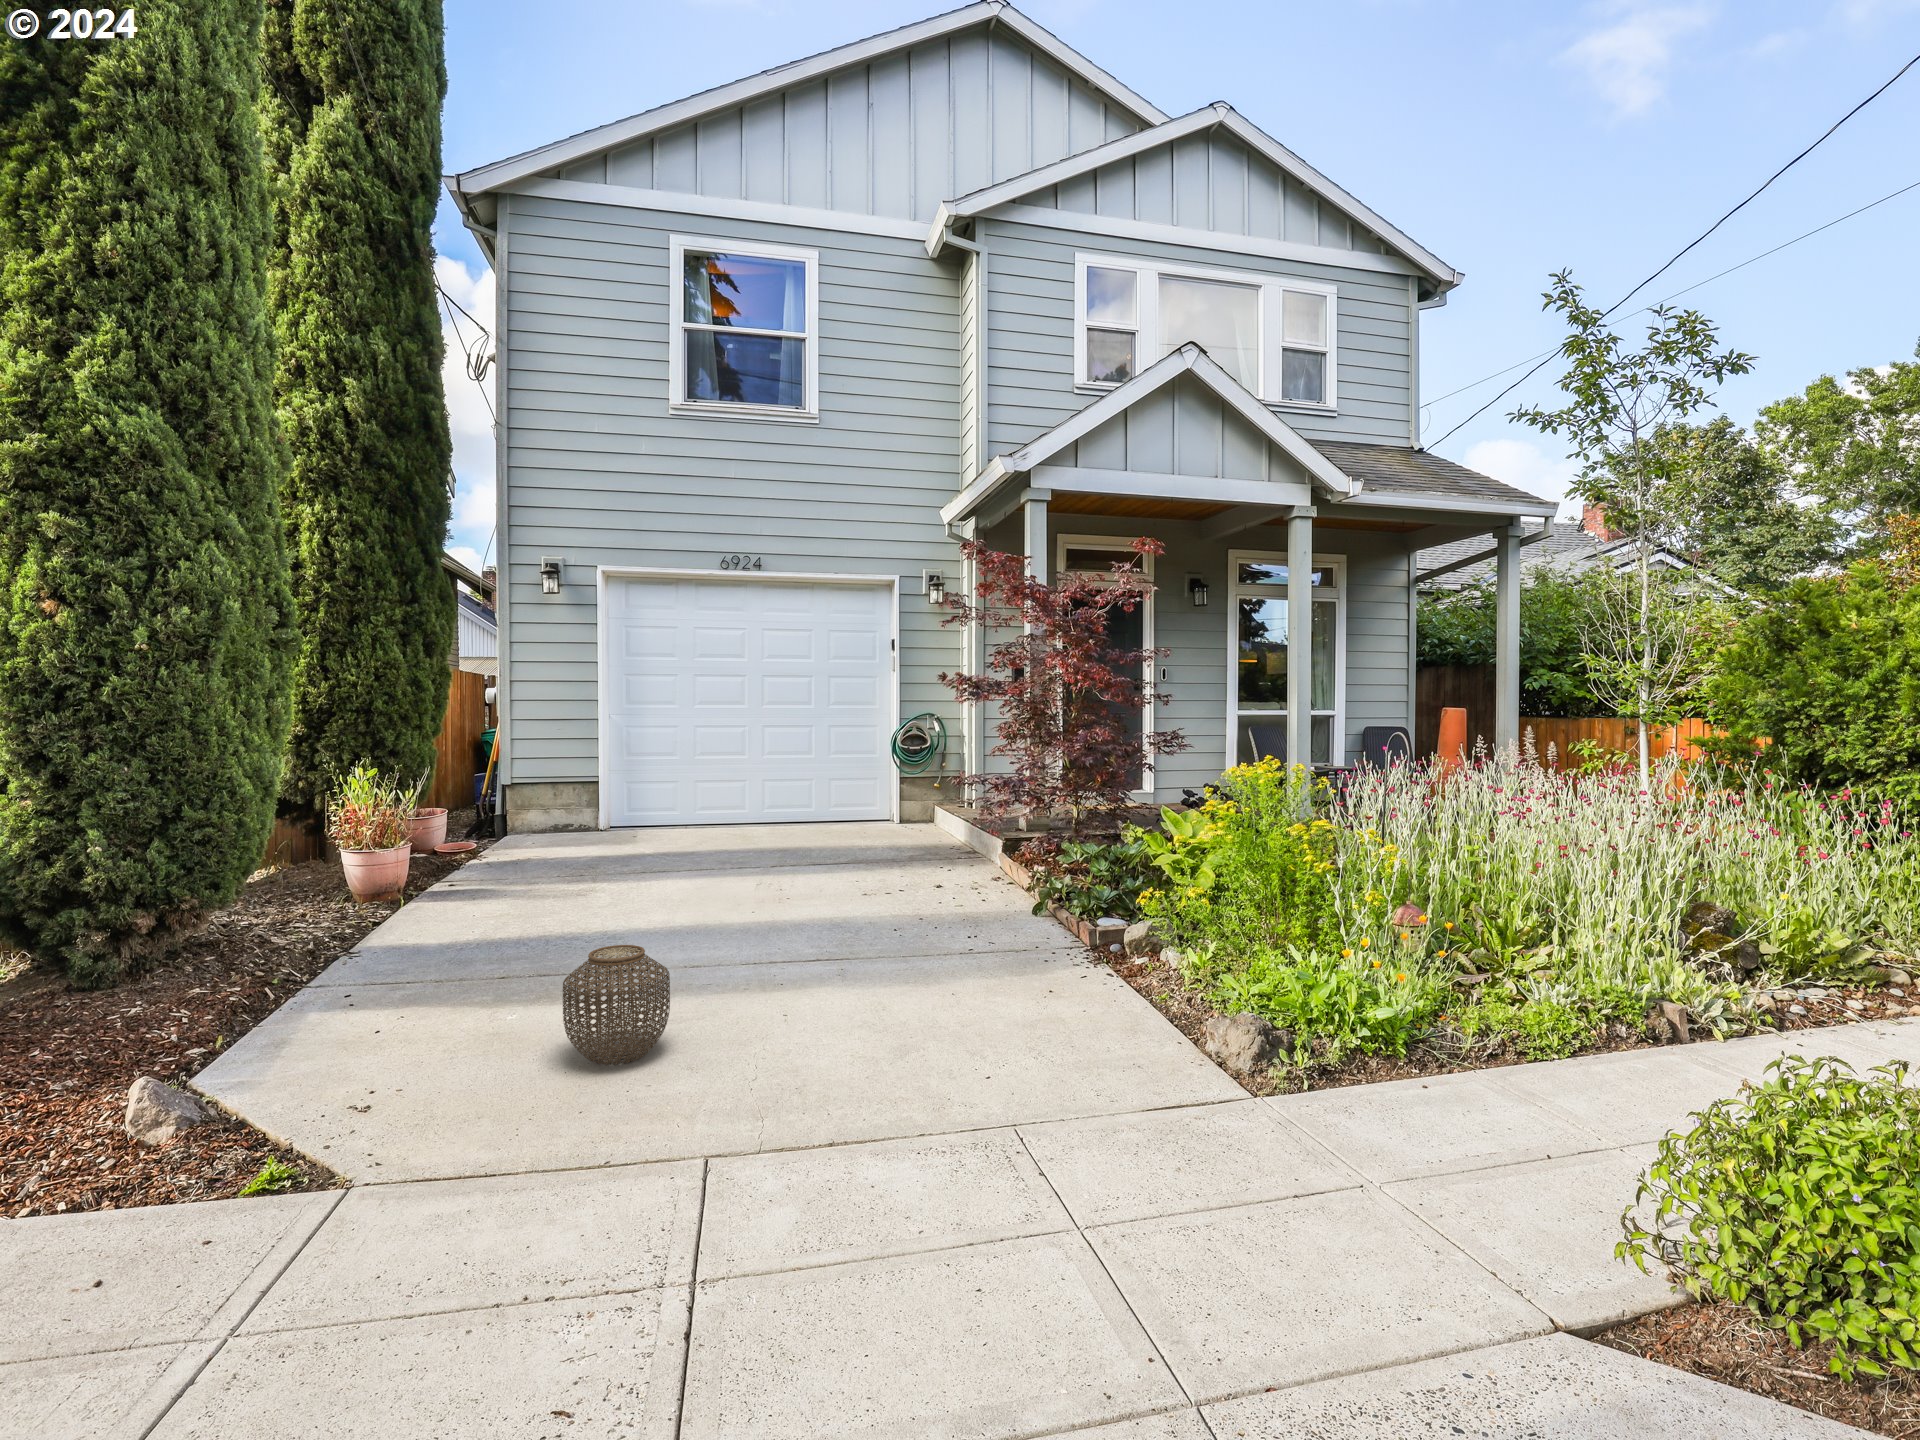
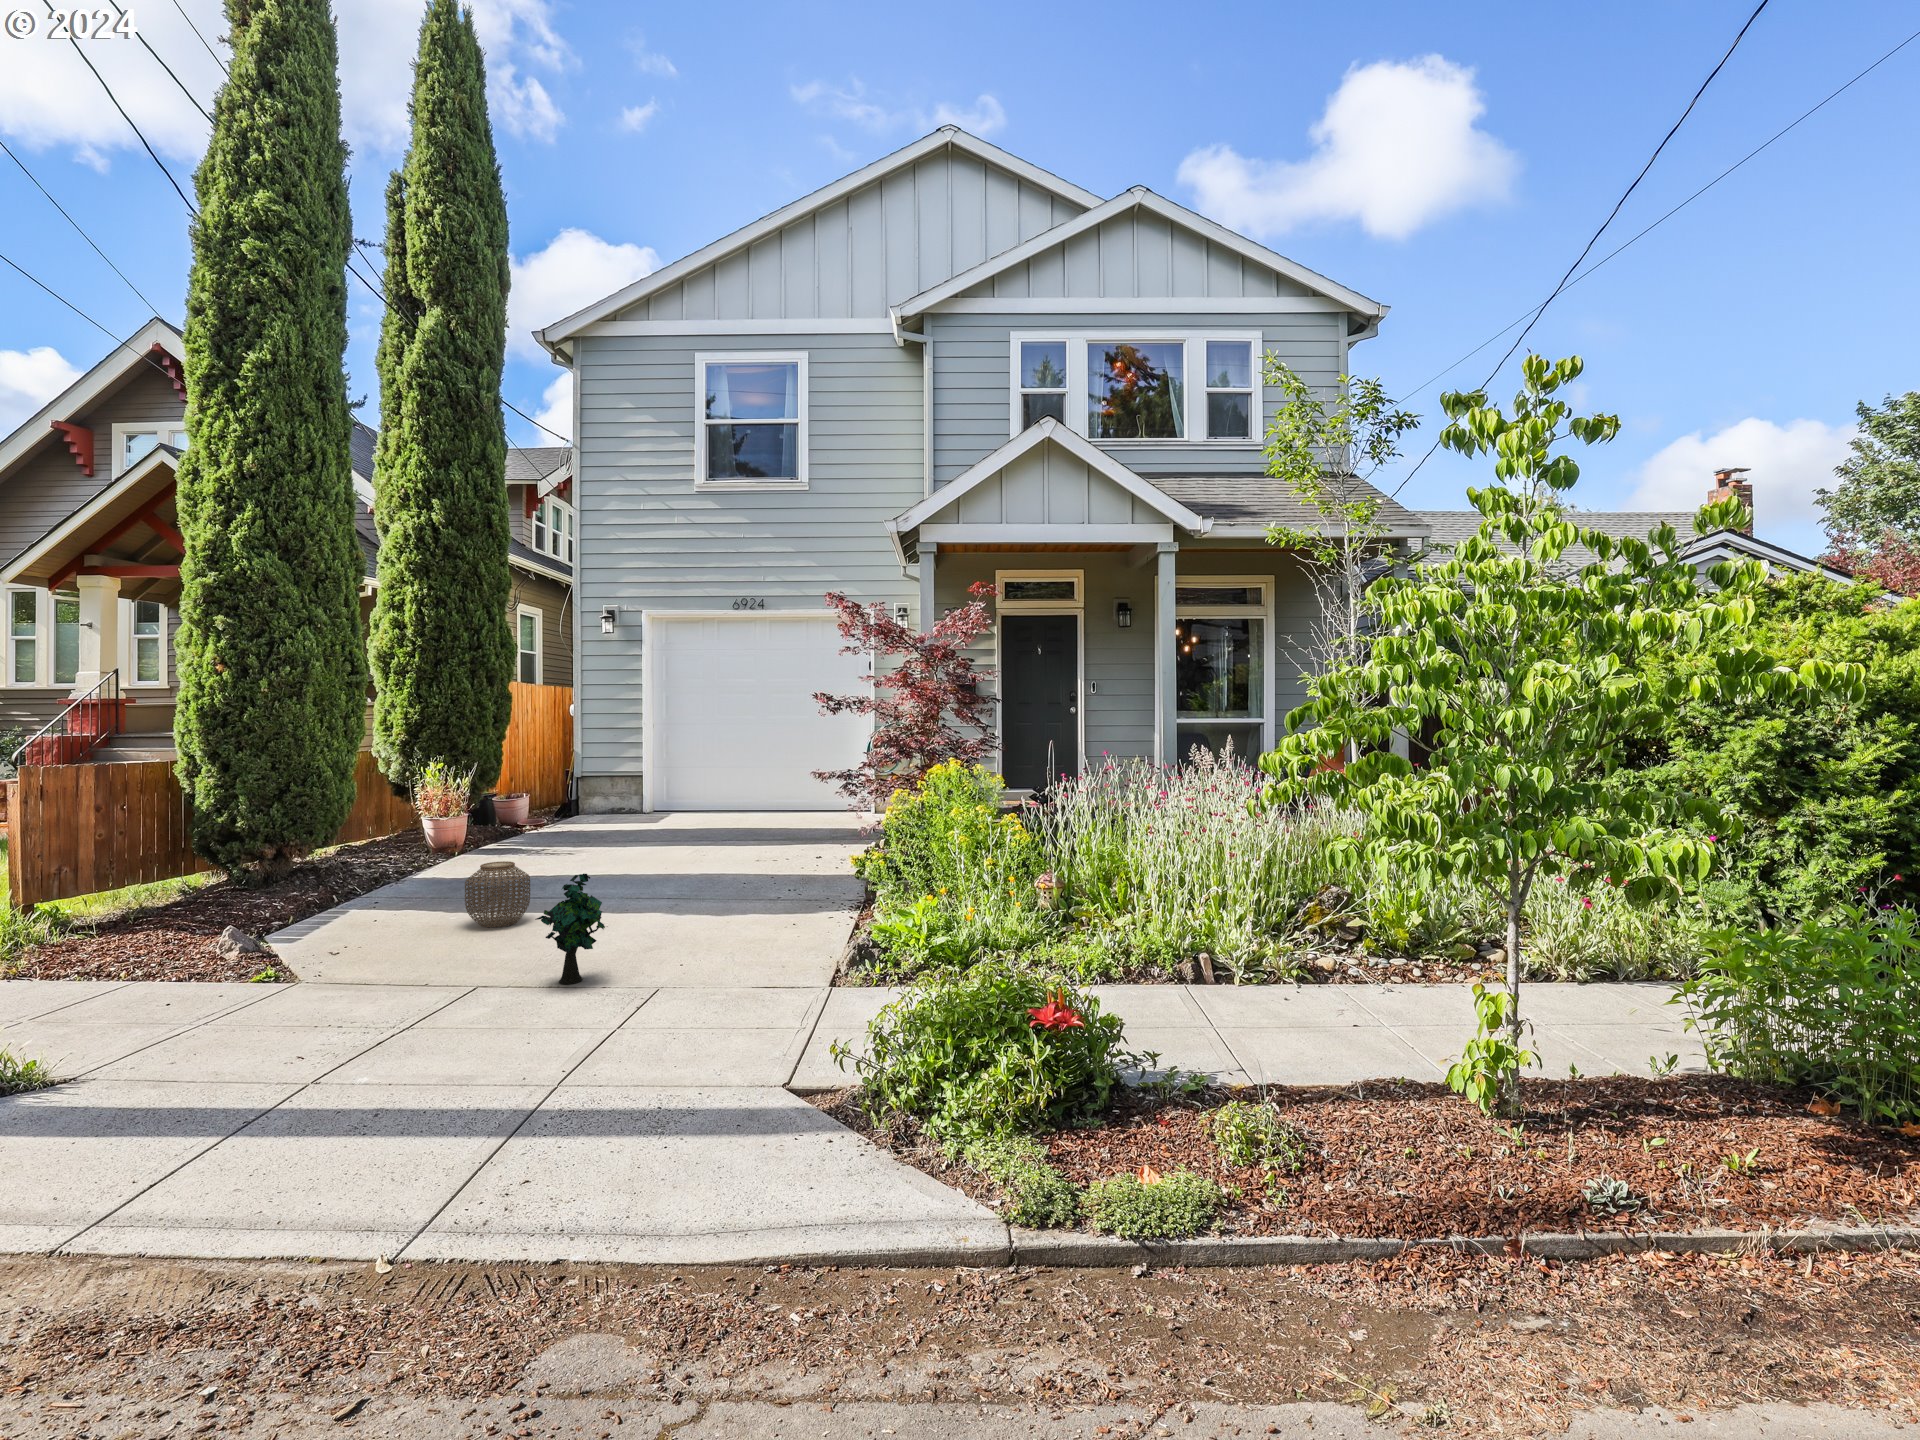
decorative plant: none [837,996,957,1216] -> present [535,874,605,984]

